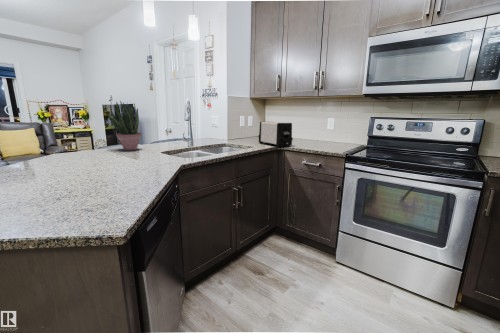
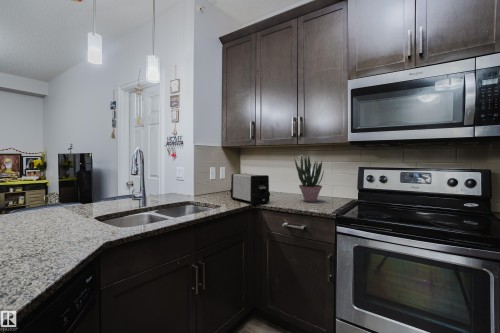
potted plant: present [107,101,142,151] -> present [295,156,324,202]

